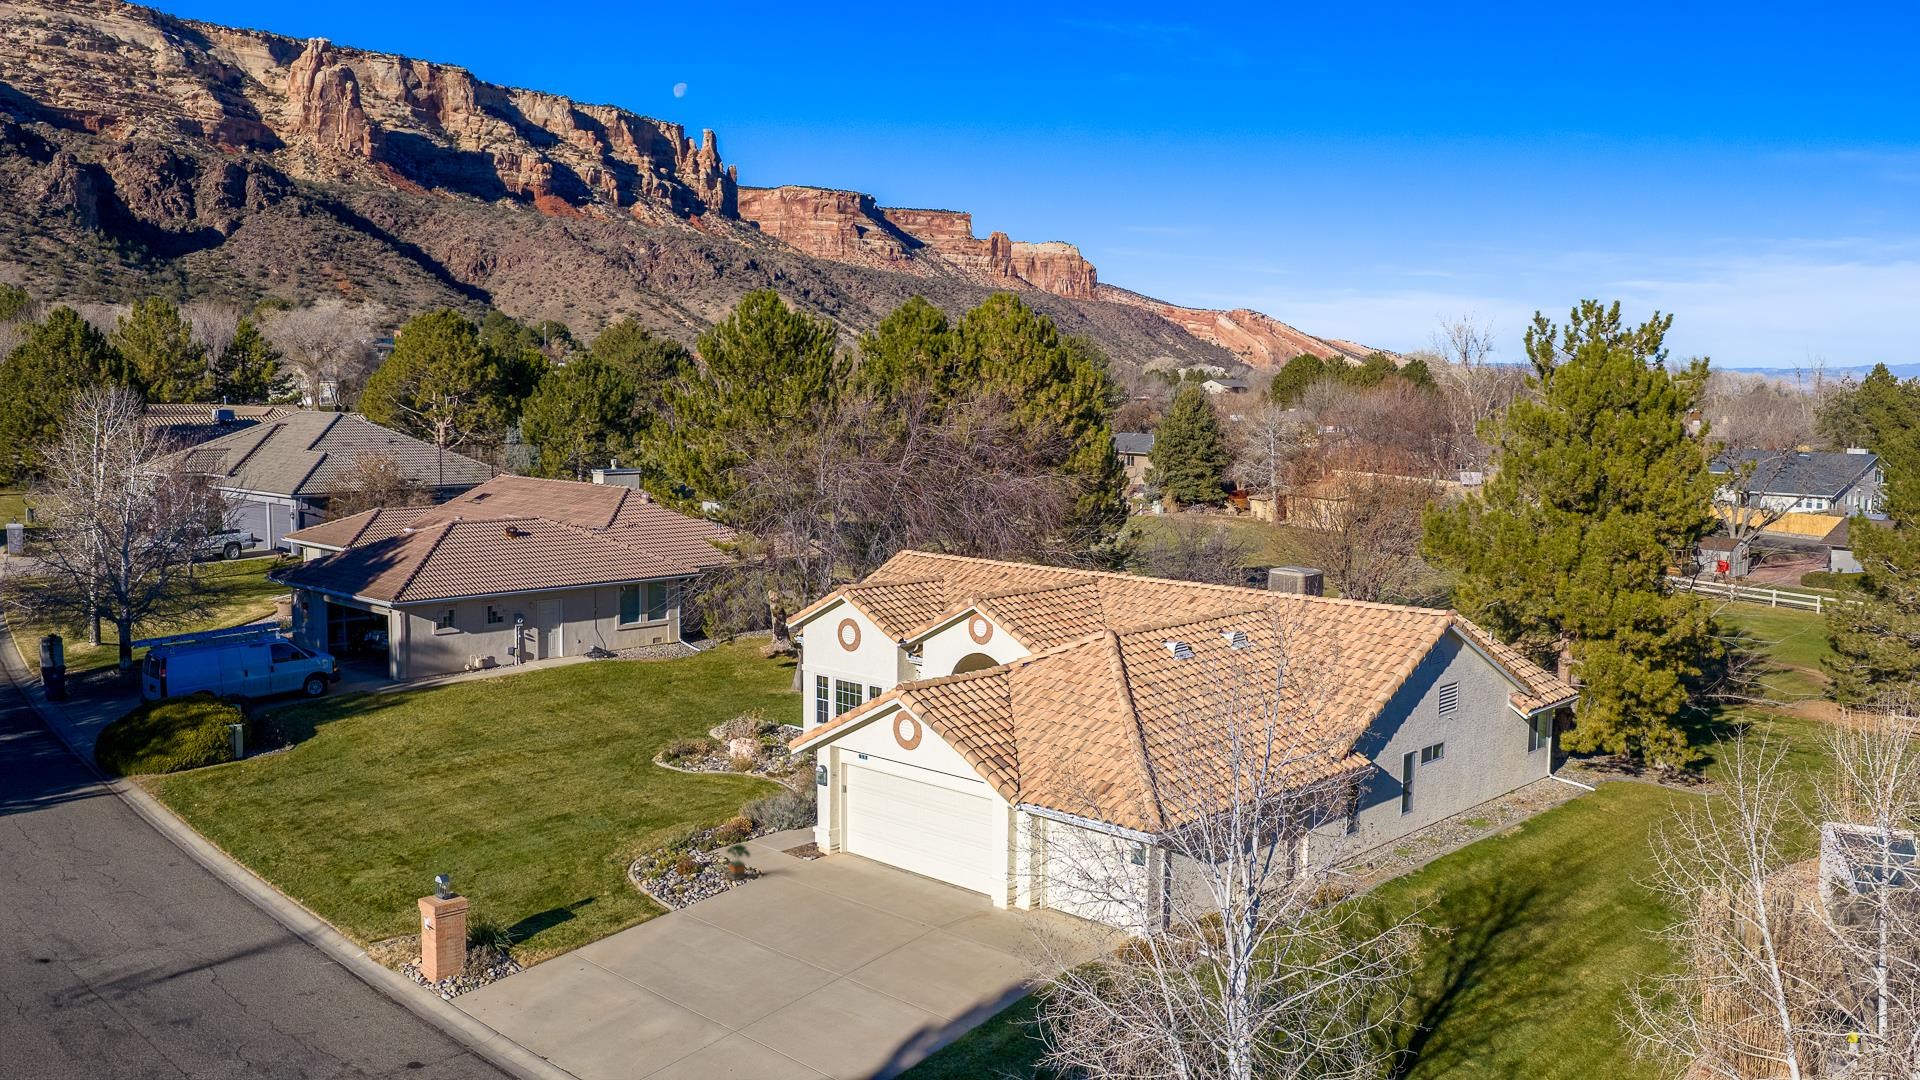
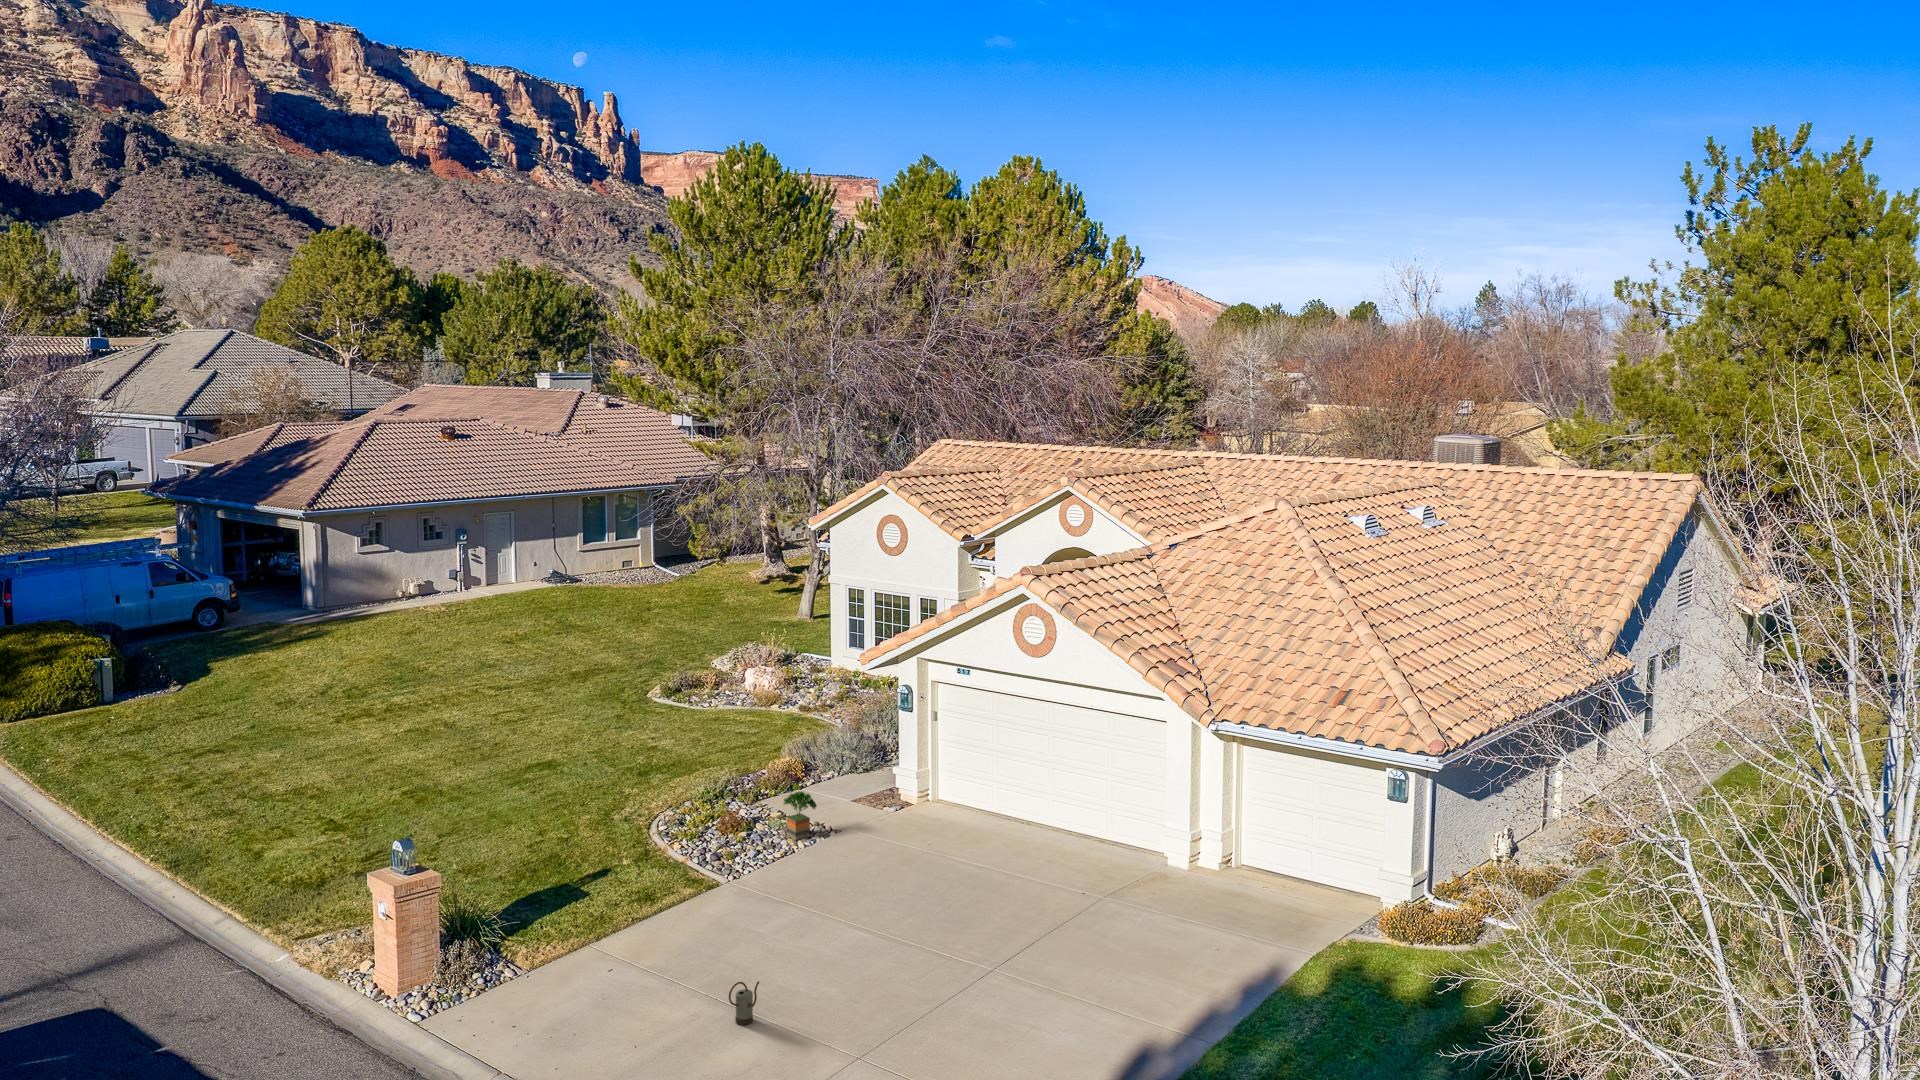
watering can: none [653,978,676,1008] -> present [729,981,759,1025]

